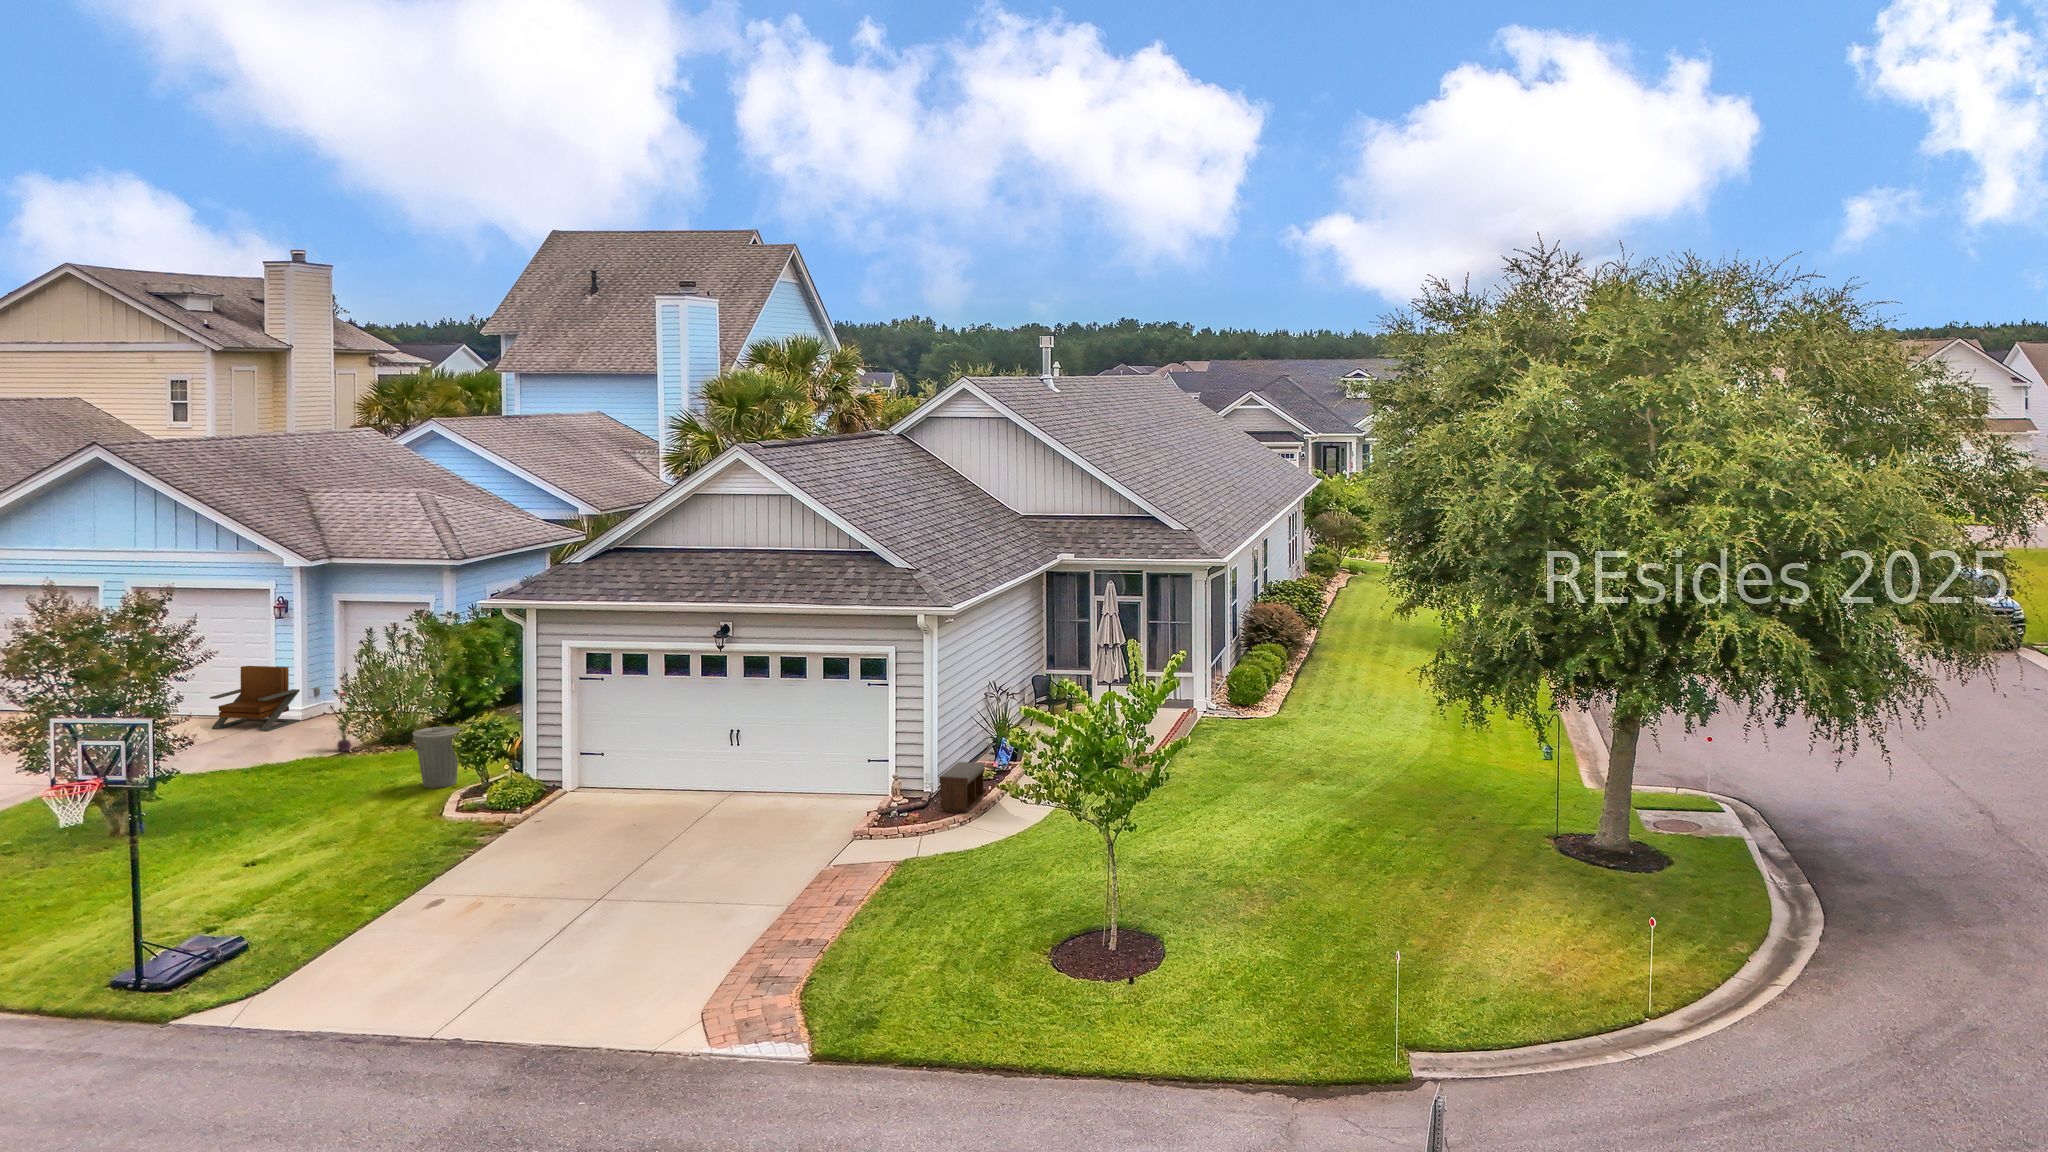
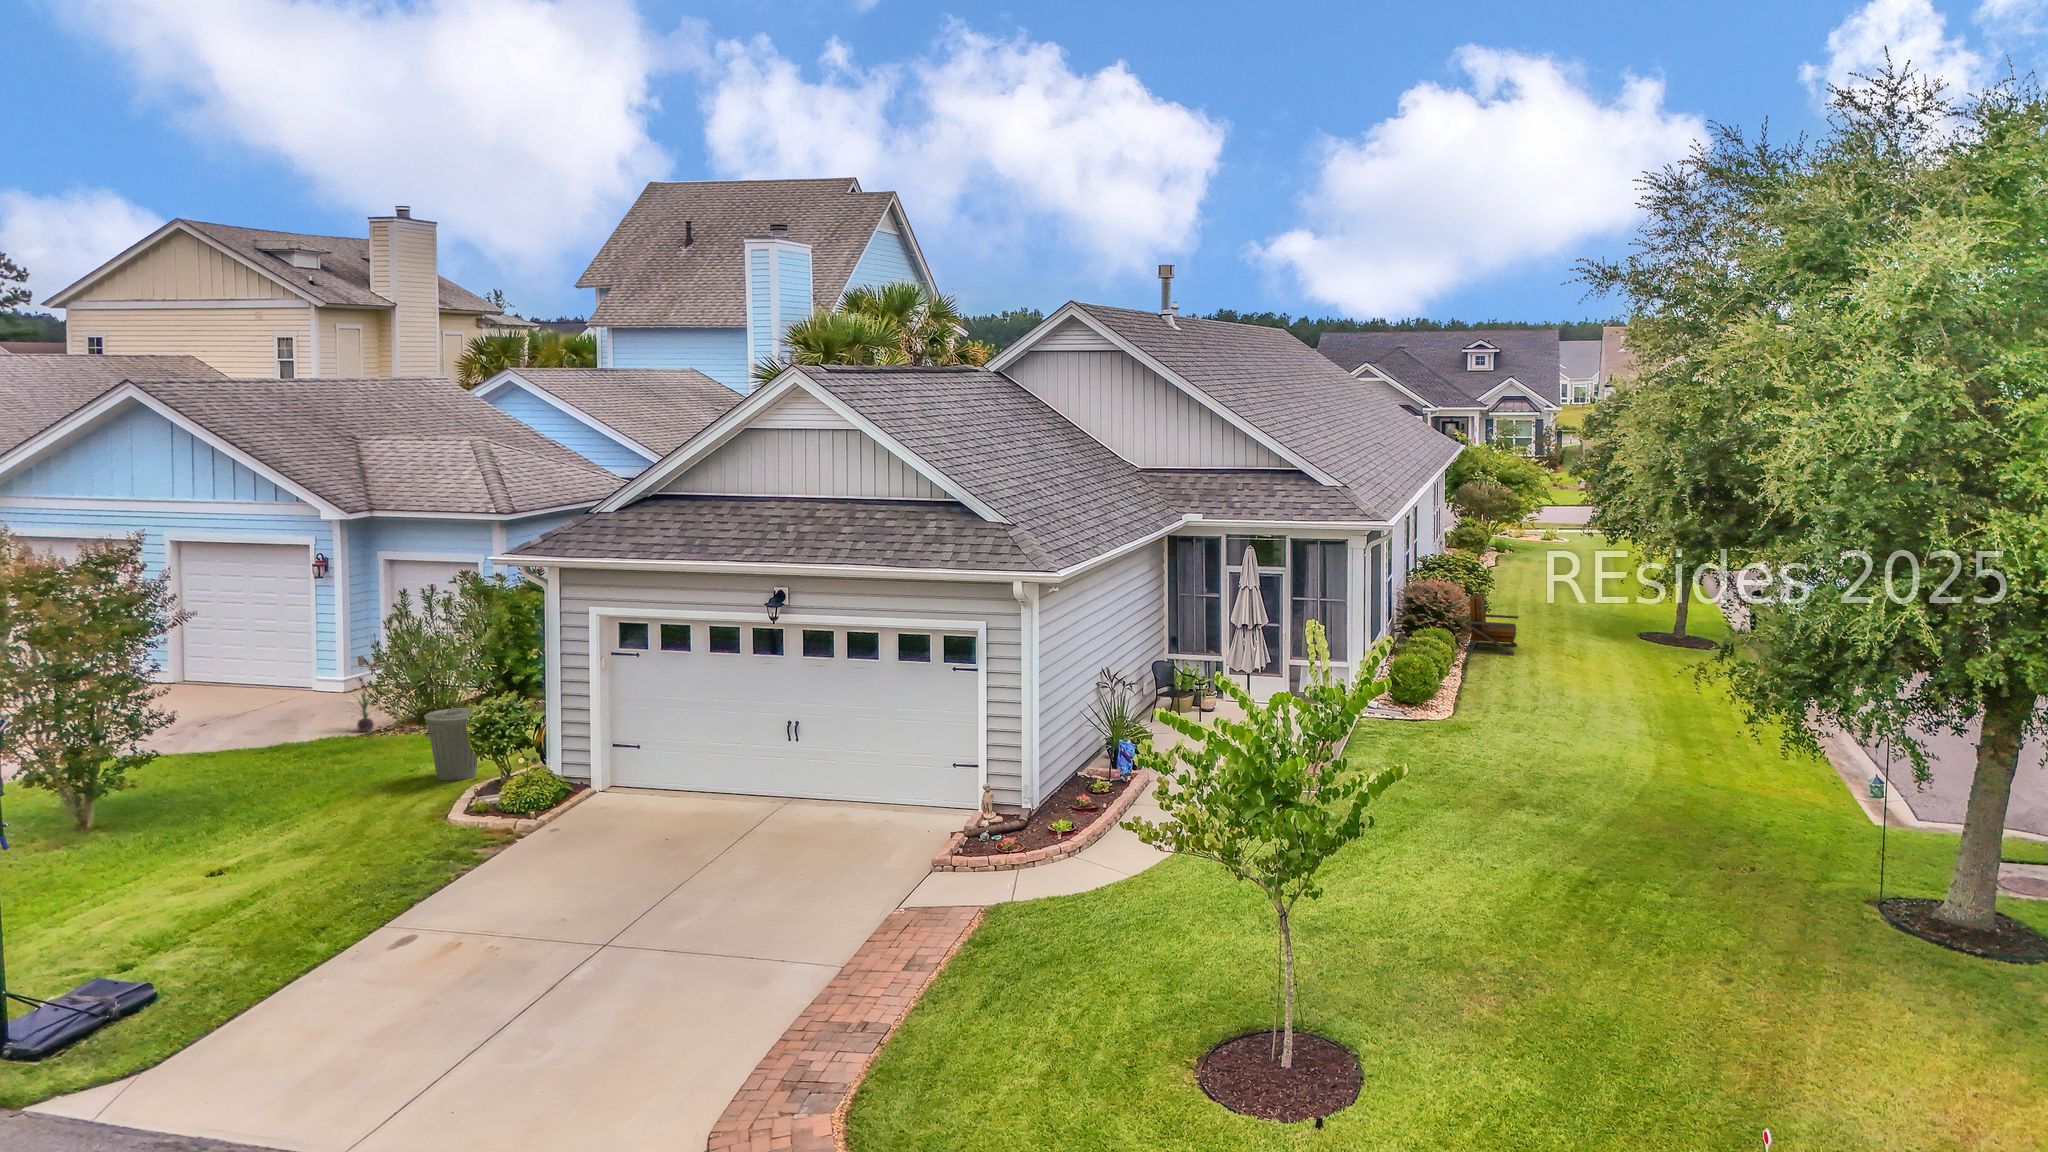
lounge chair: present [210,666,300,731] -> present [1464,593,1518,655]
bench: present [939,762,984,813] -> none [1042,766,1099,831]

